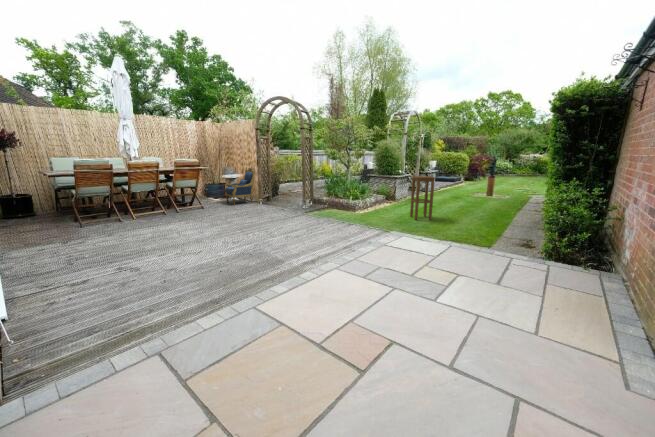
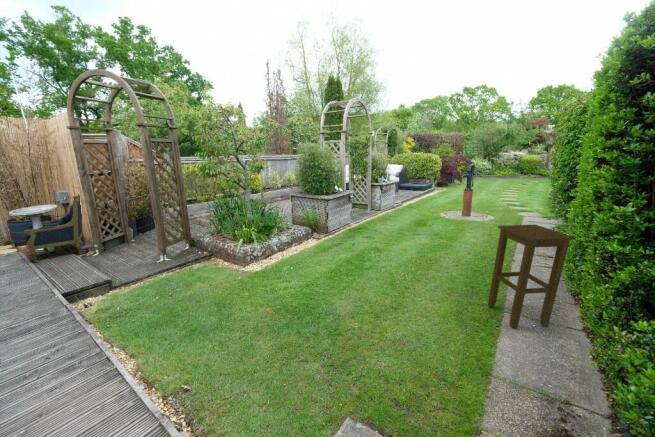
stool: present [410,176,435,220] -> present [488,224,574,328]

